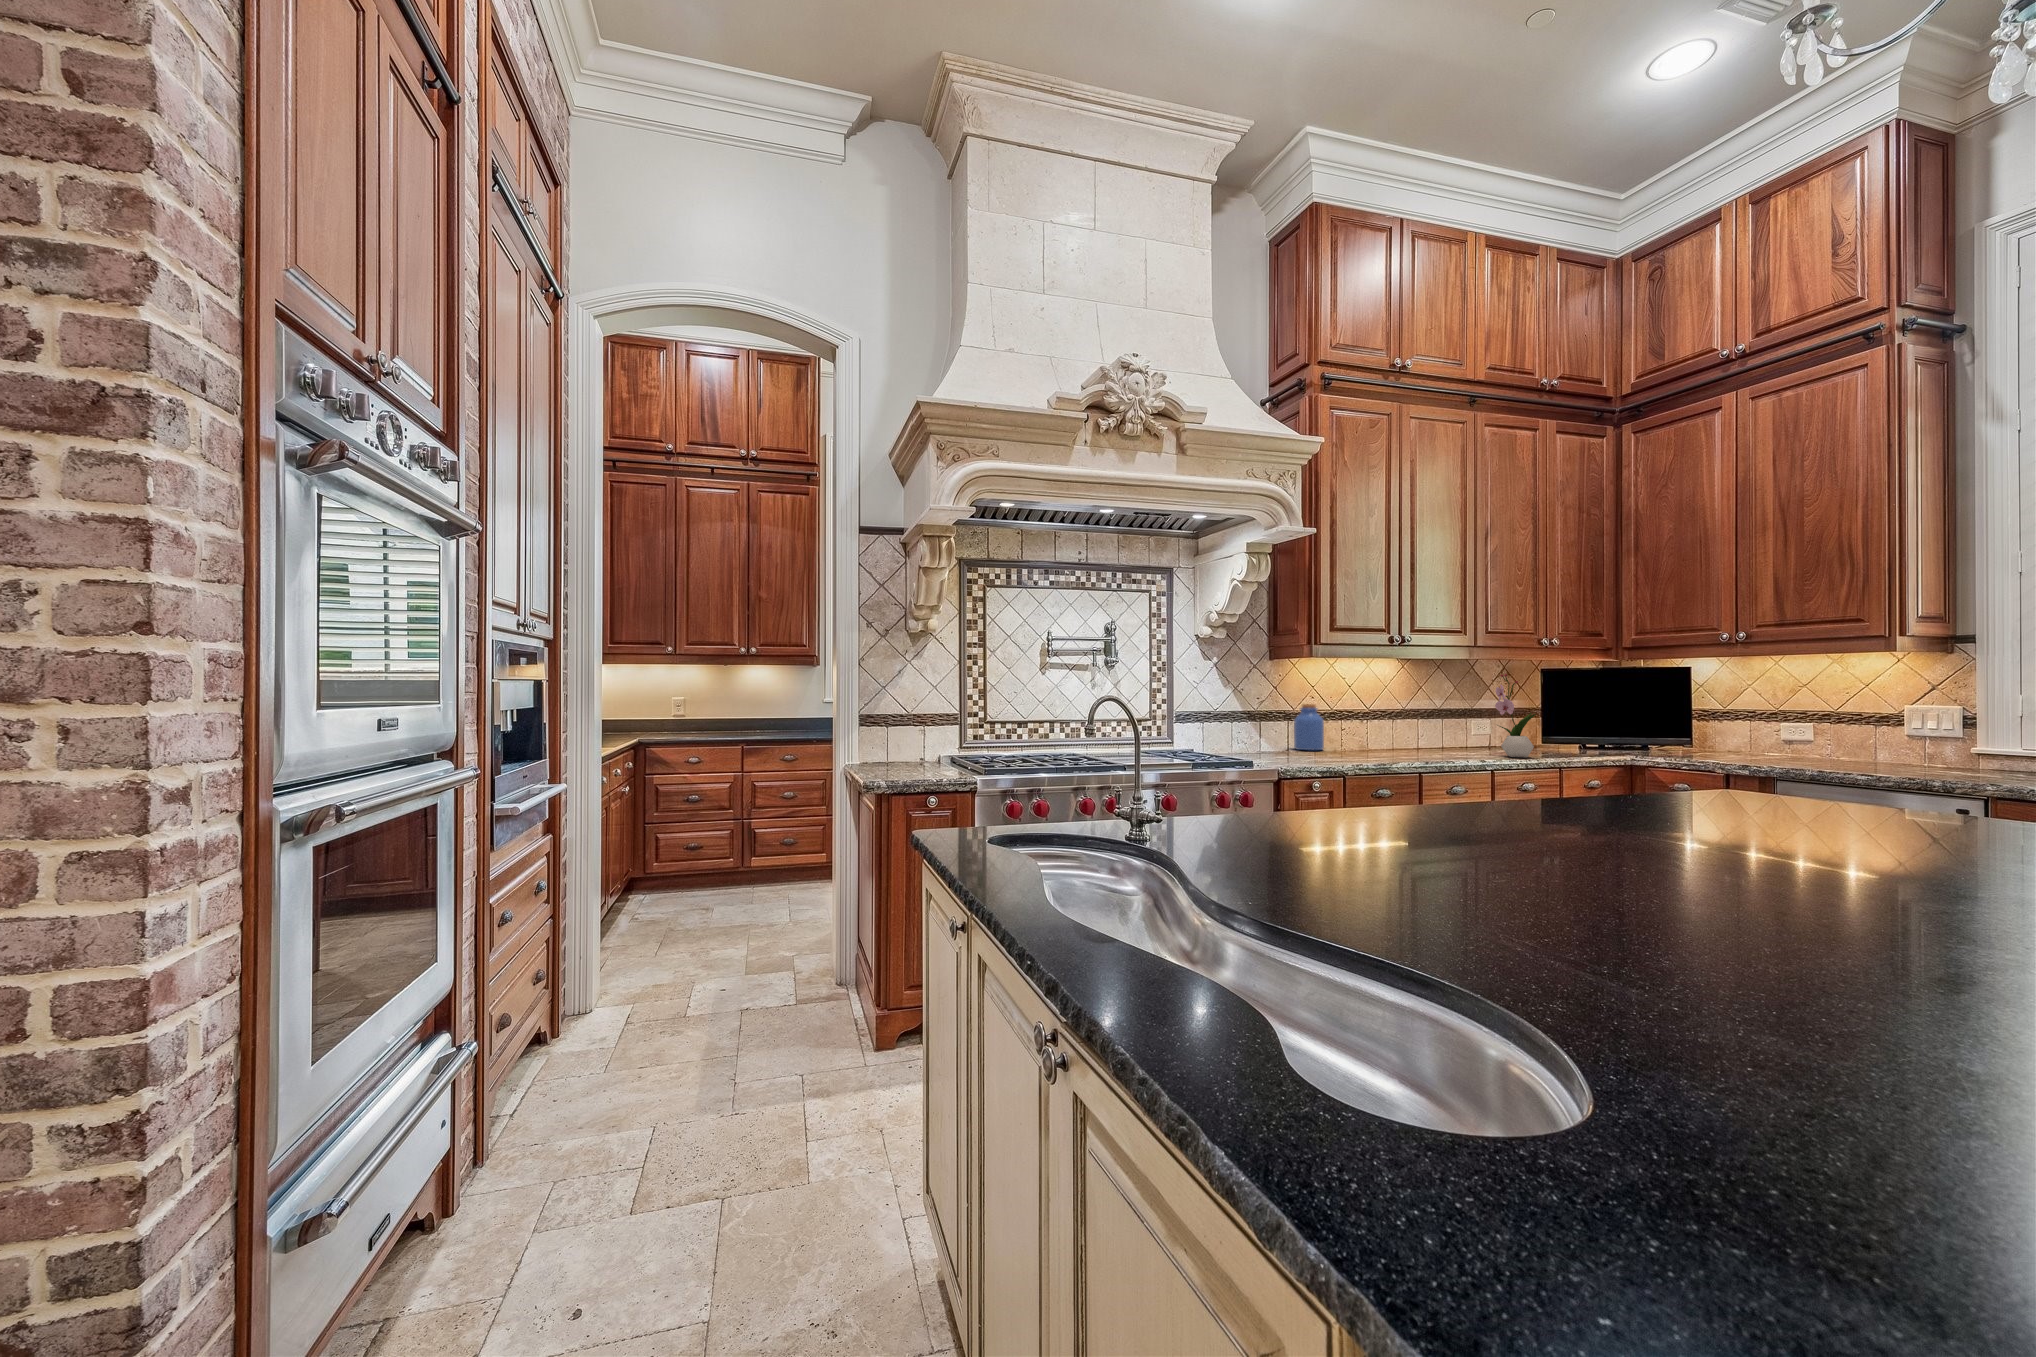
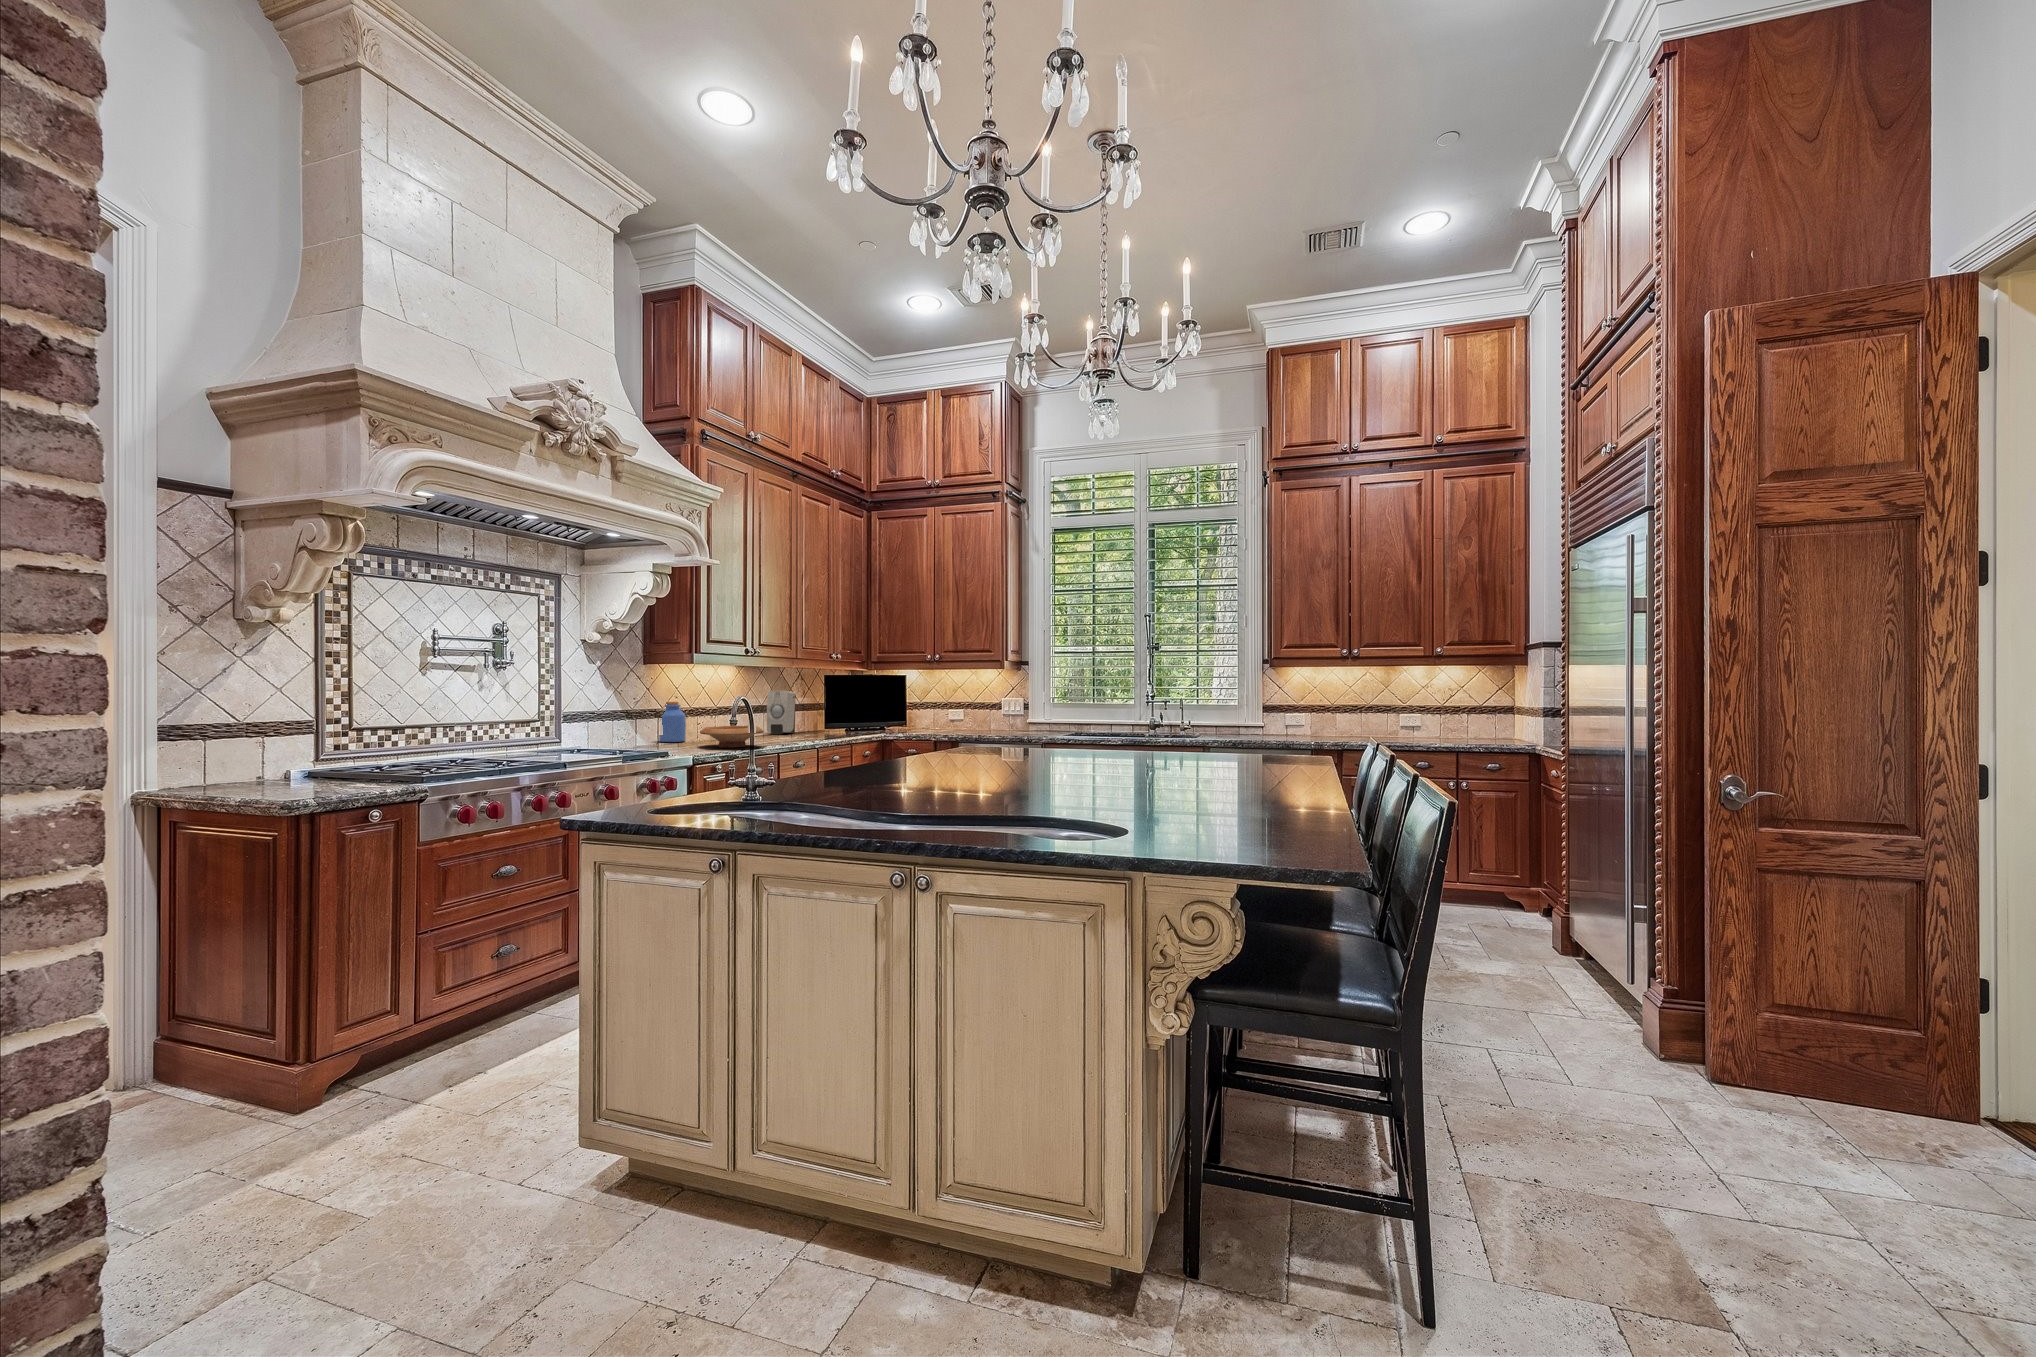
flower arrangement: present [1495,674,1535,757] -> none [809,675,837,737]
soap dispenser: none [1443,694,1487,749] -> present [767,691,796,734]
wooden bowl: none [1323,736,1403,762] -> present [700,726,764,748]

